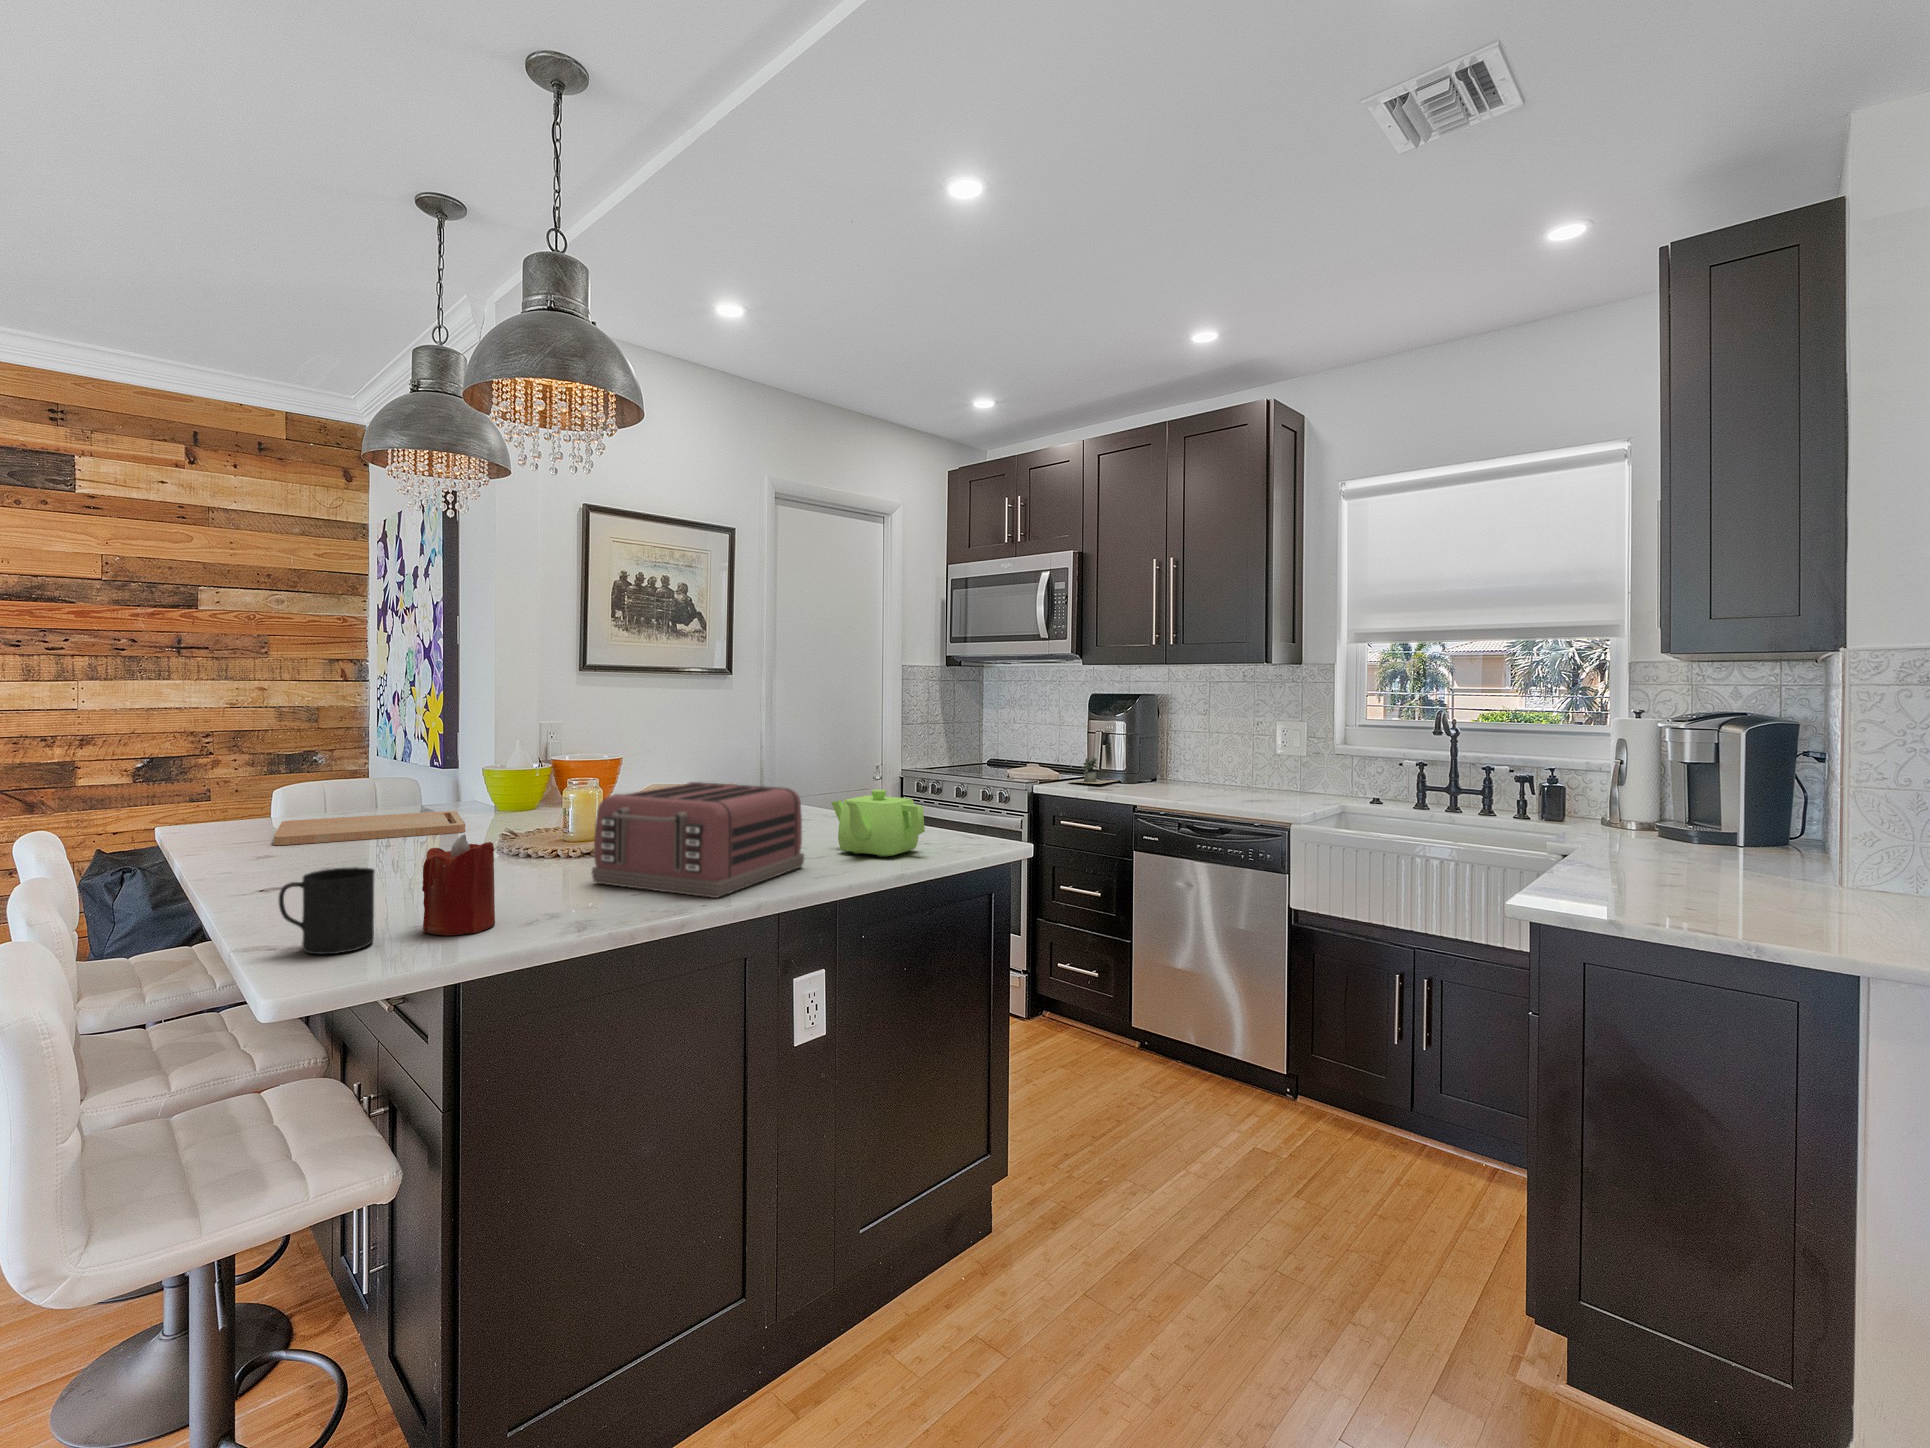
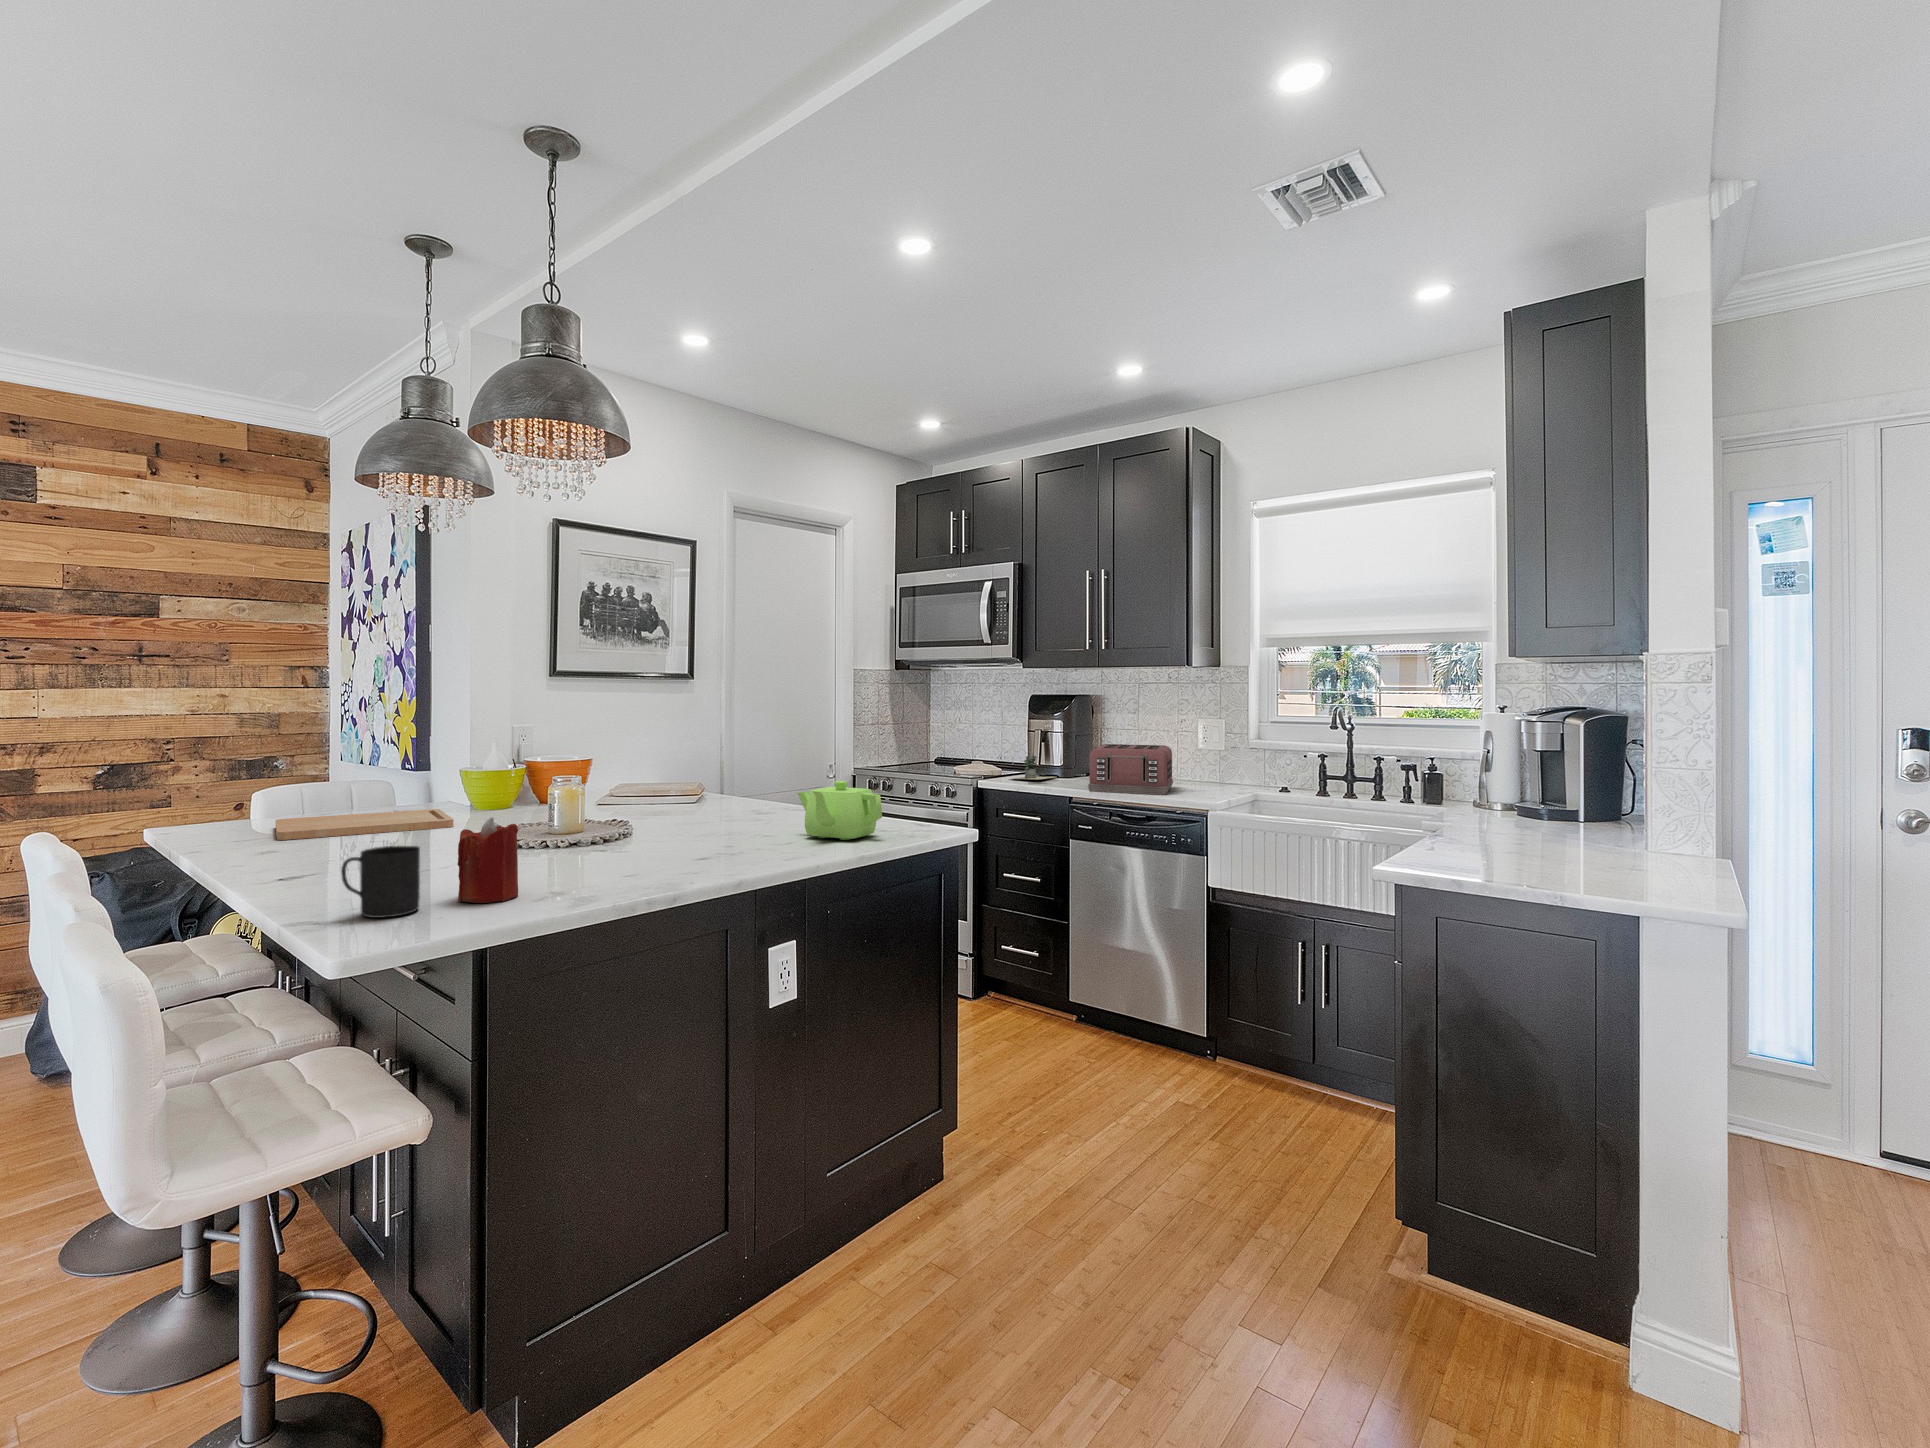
toaster: present [592,782,804,898] -> present [1088,744,1173,795]

